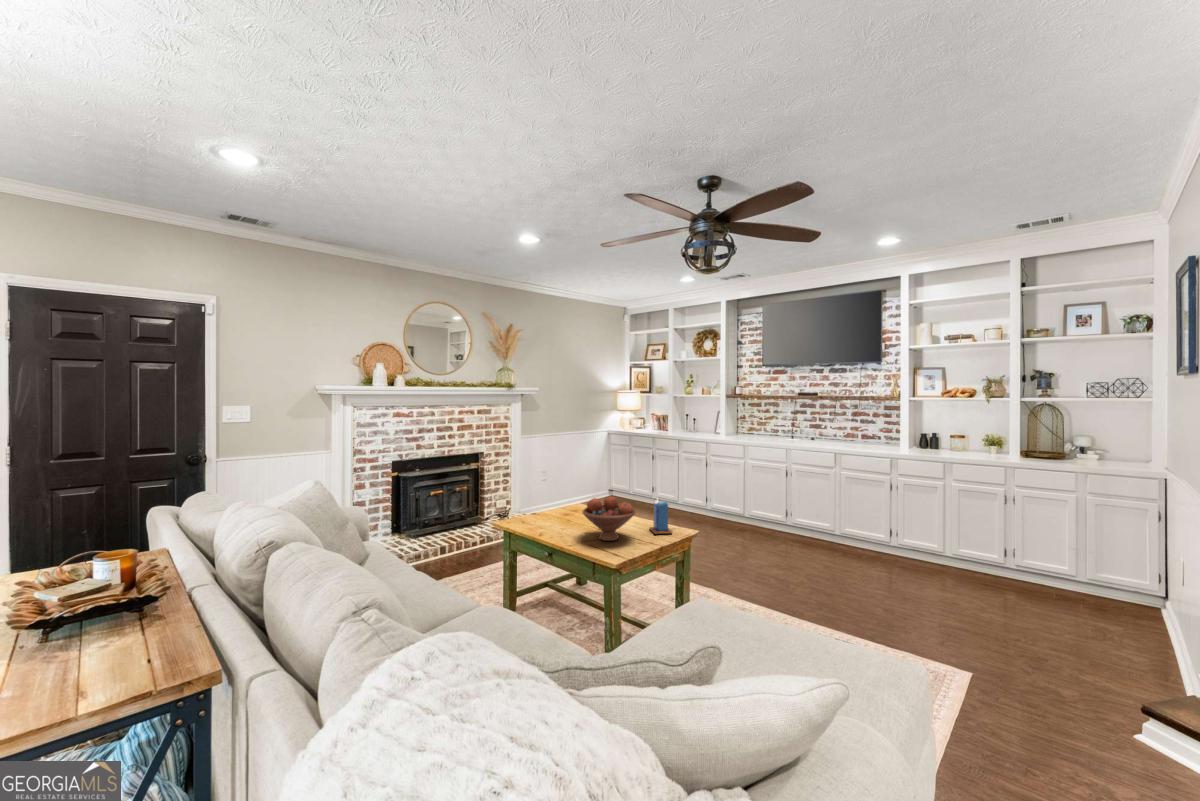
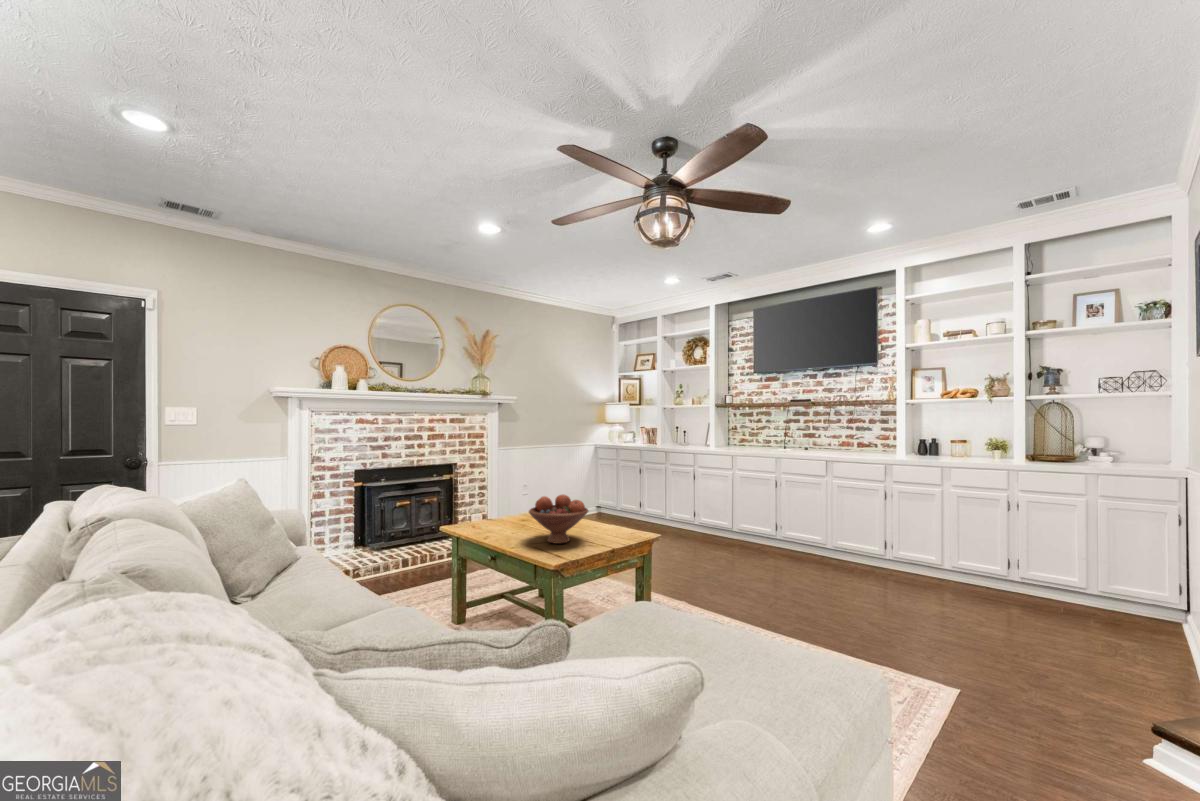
candle: present [649,498,672,534] -> none [608,496,632,537]

